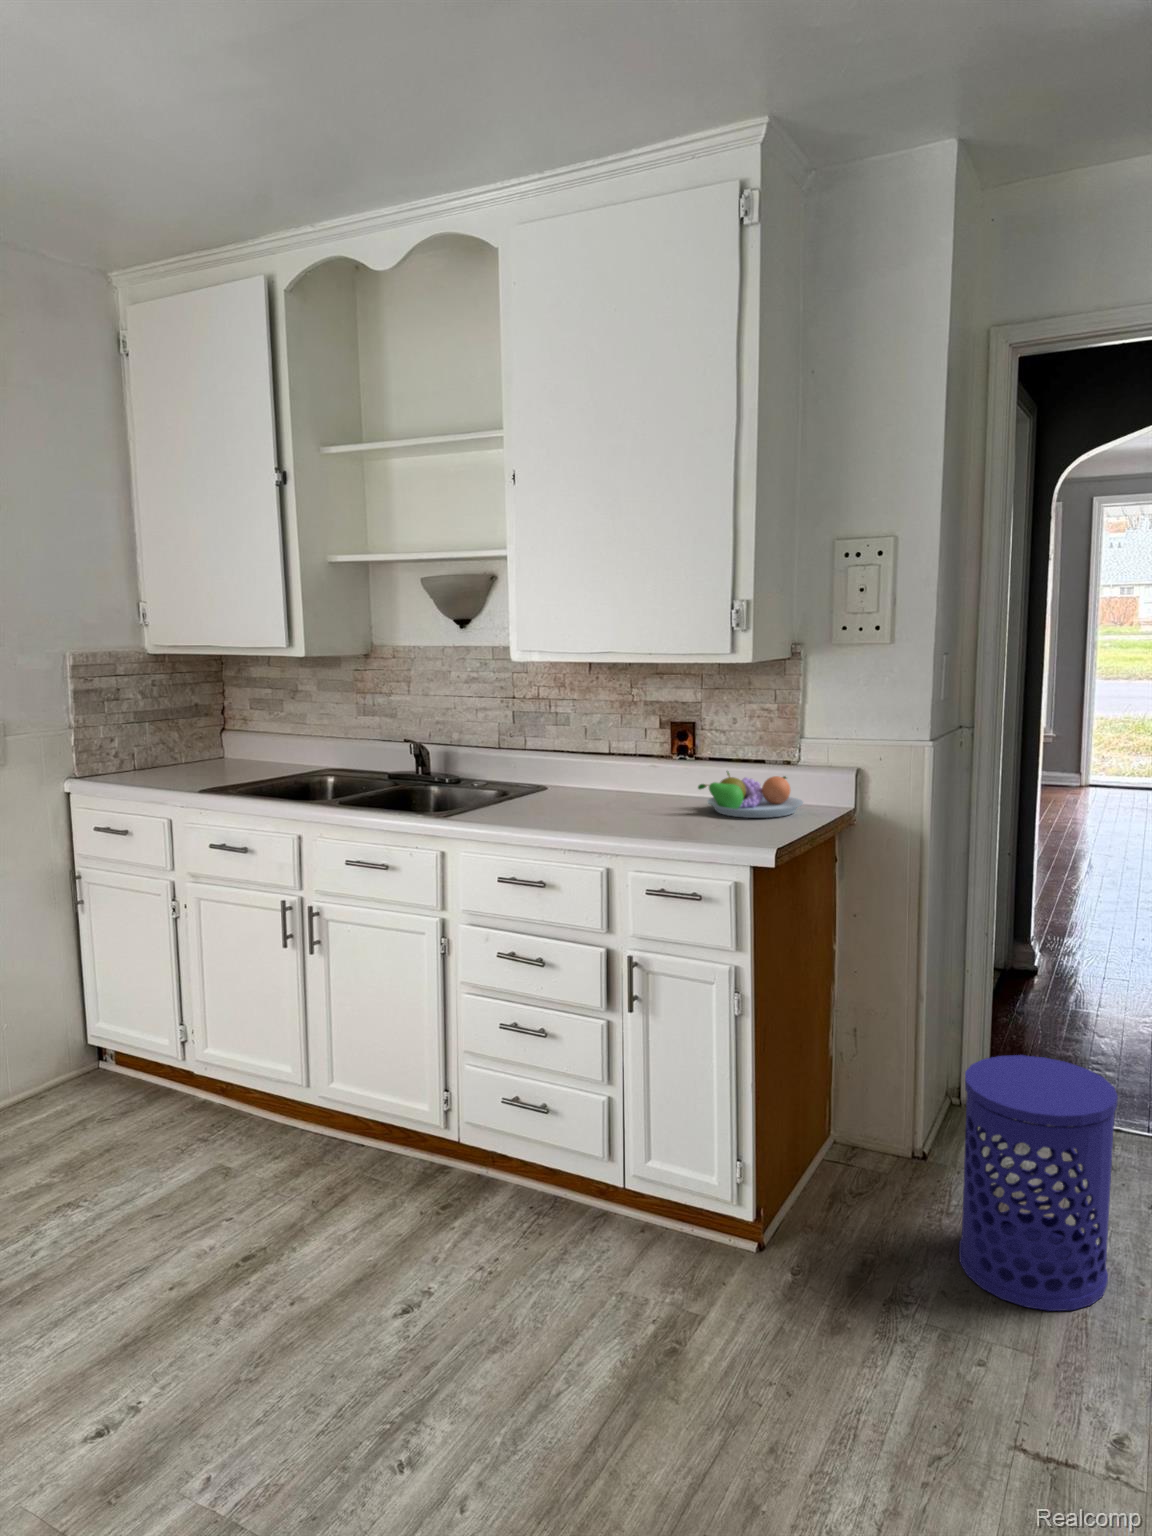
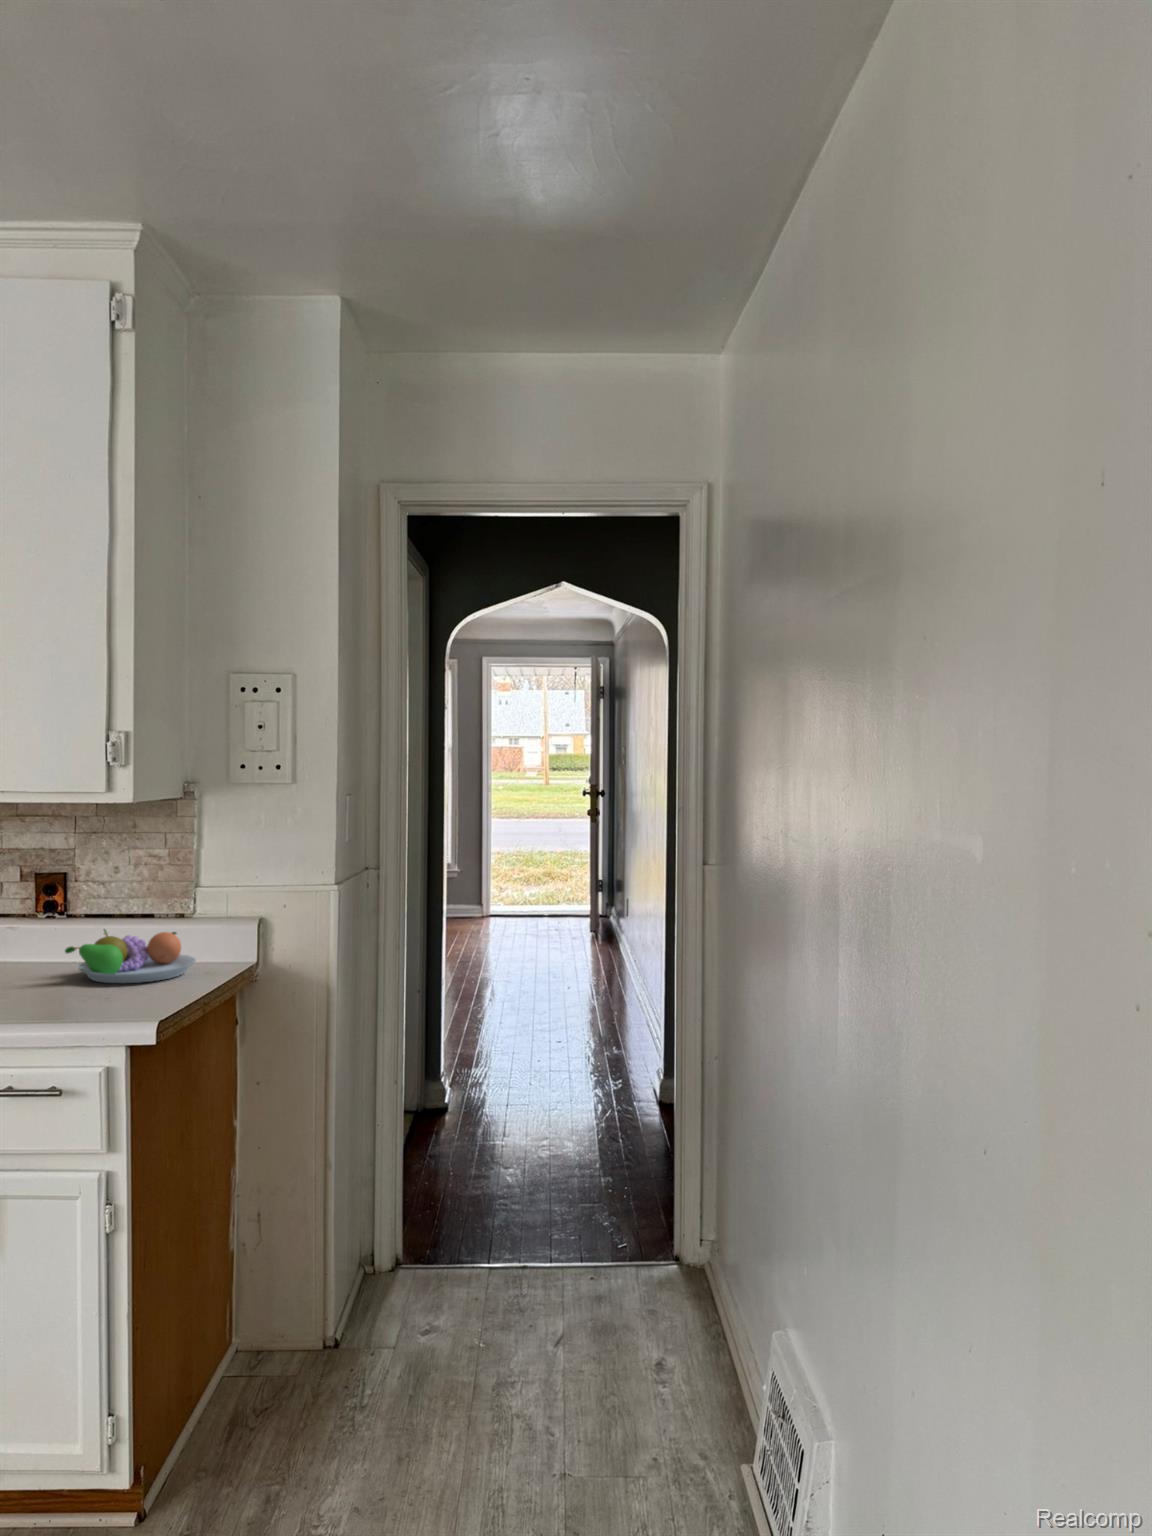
waste bin: present [959,1055,1118,1311] -> none [373,1213,524,1505]

